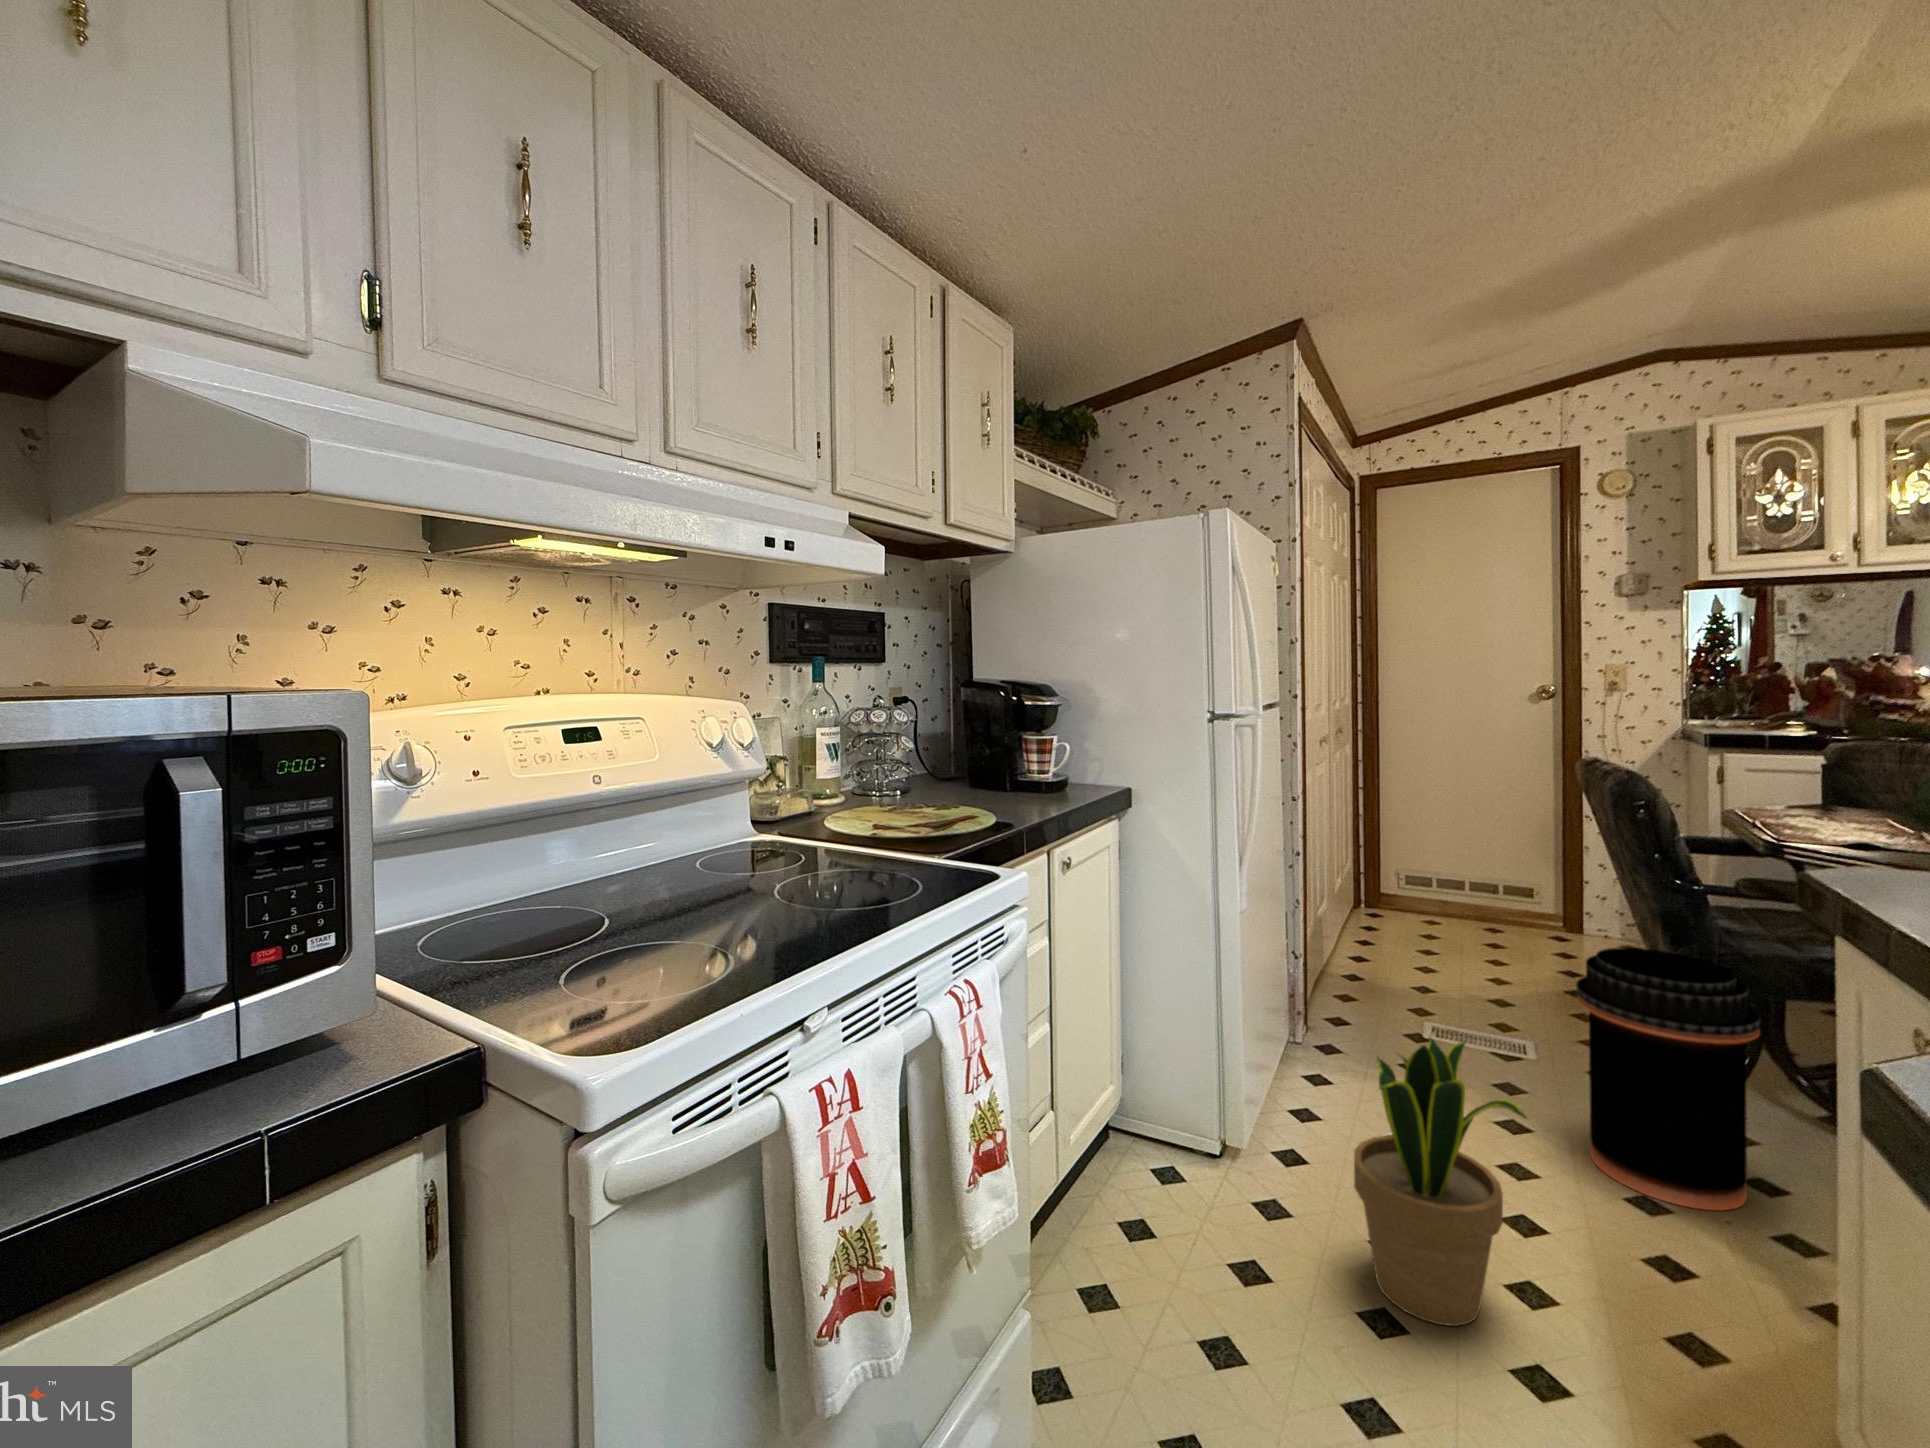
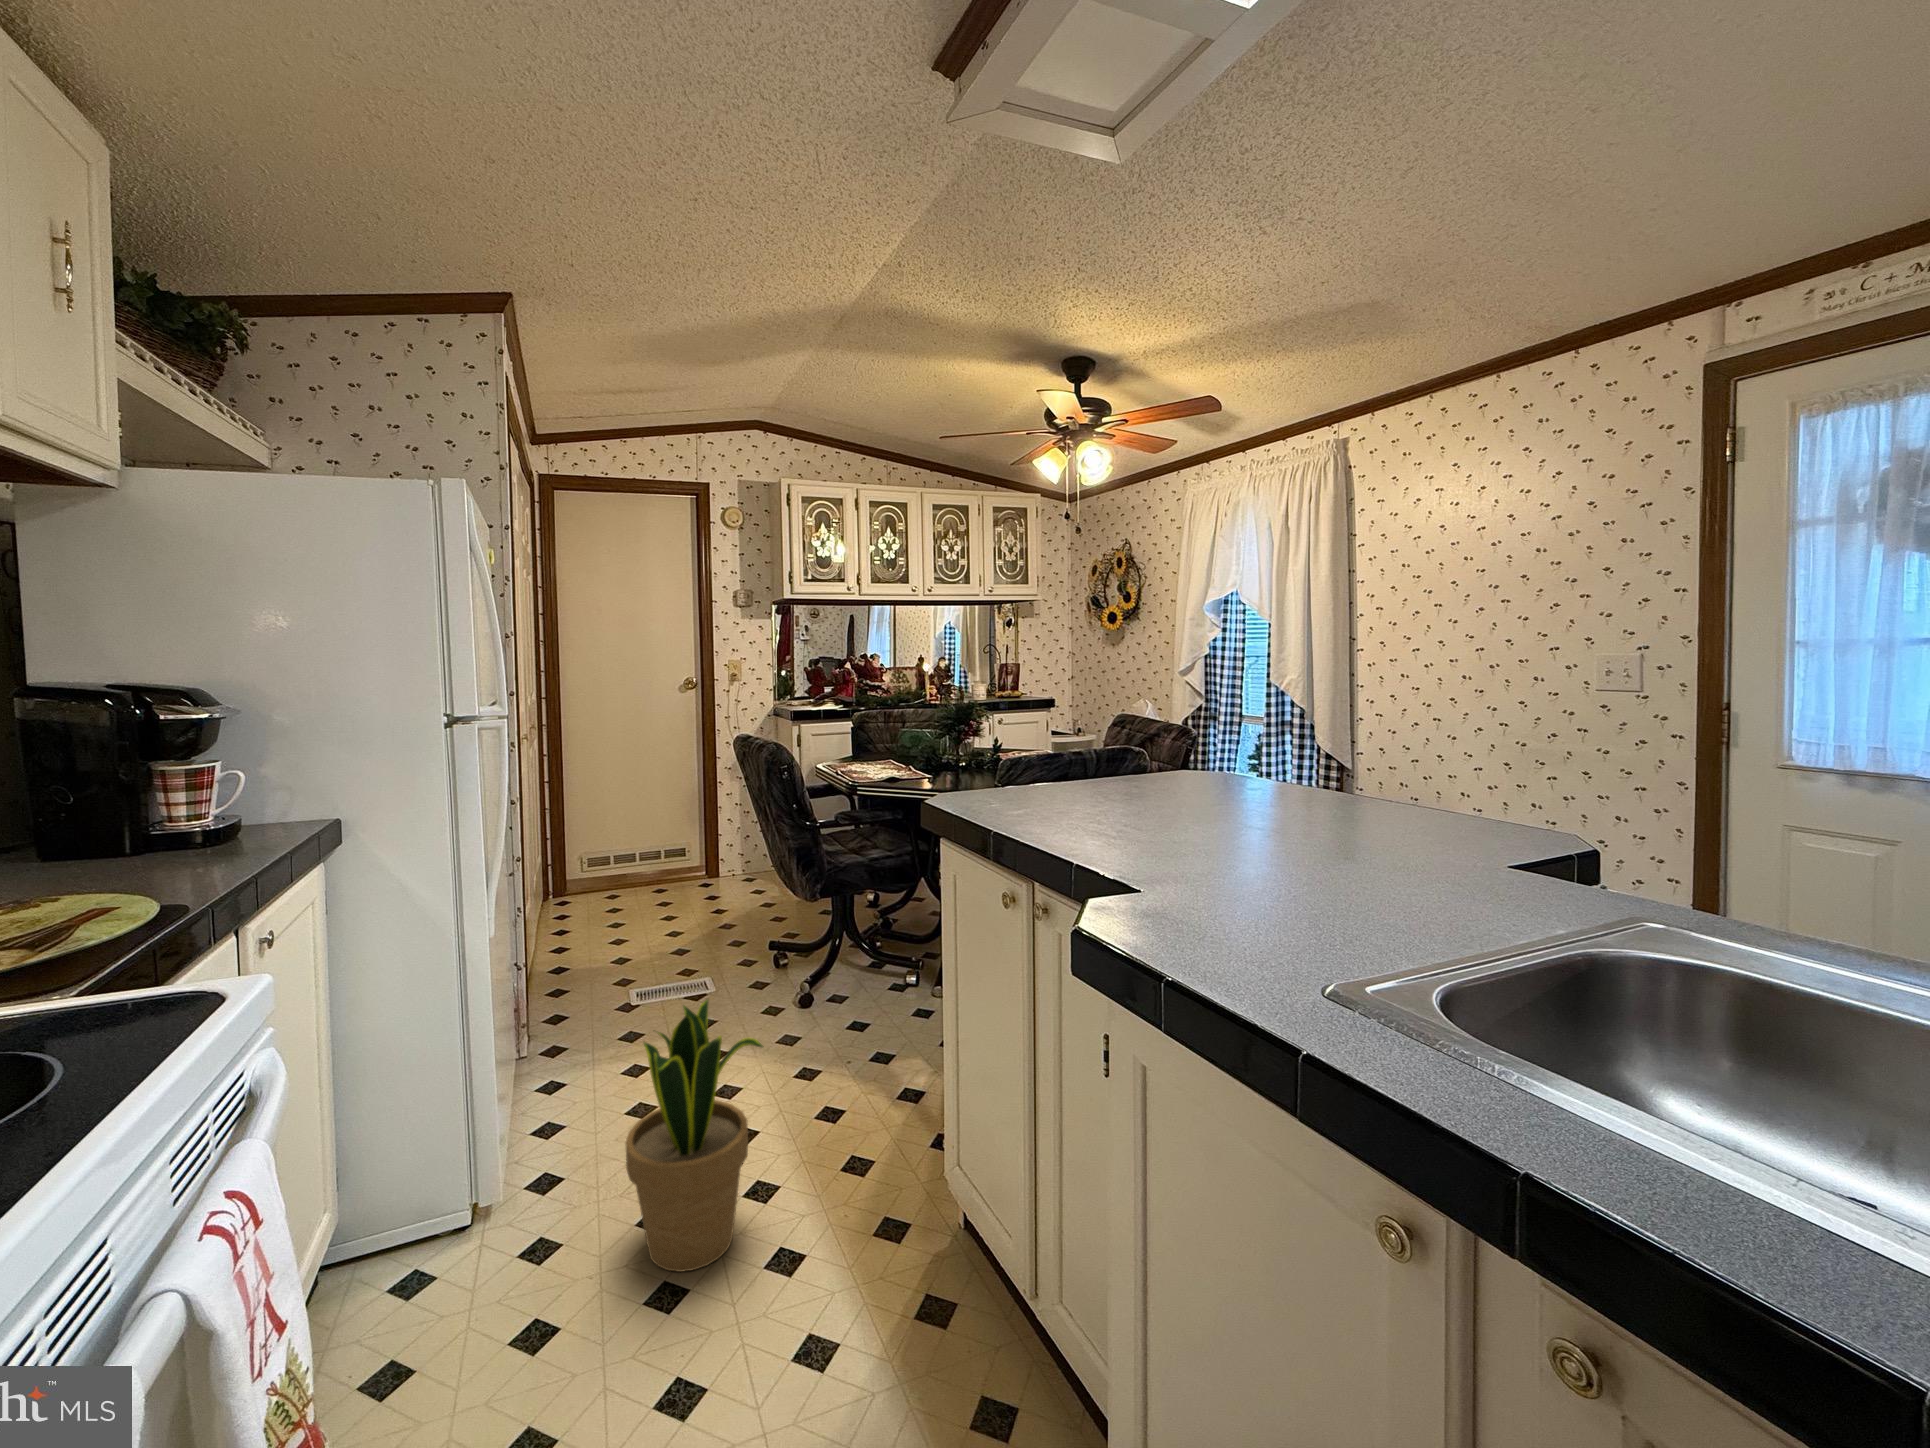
trash can: present [1576,948,1761,1210] -> none [756,879,862,1072]

